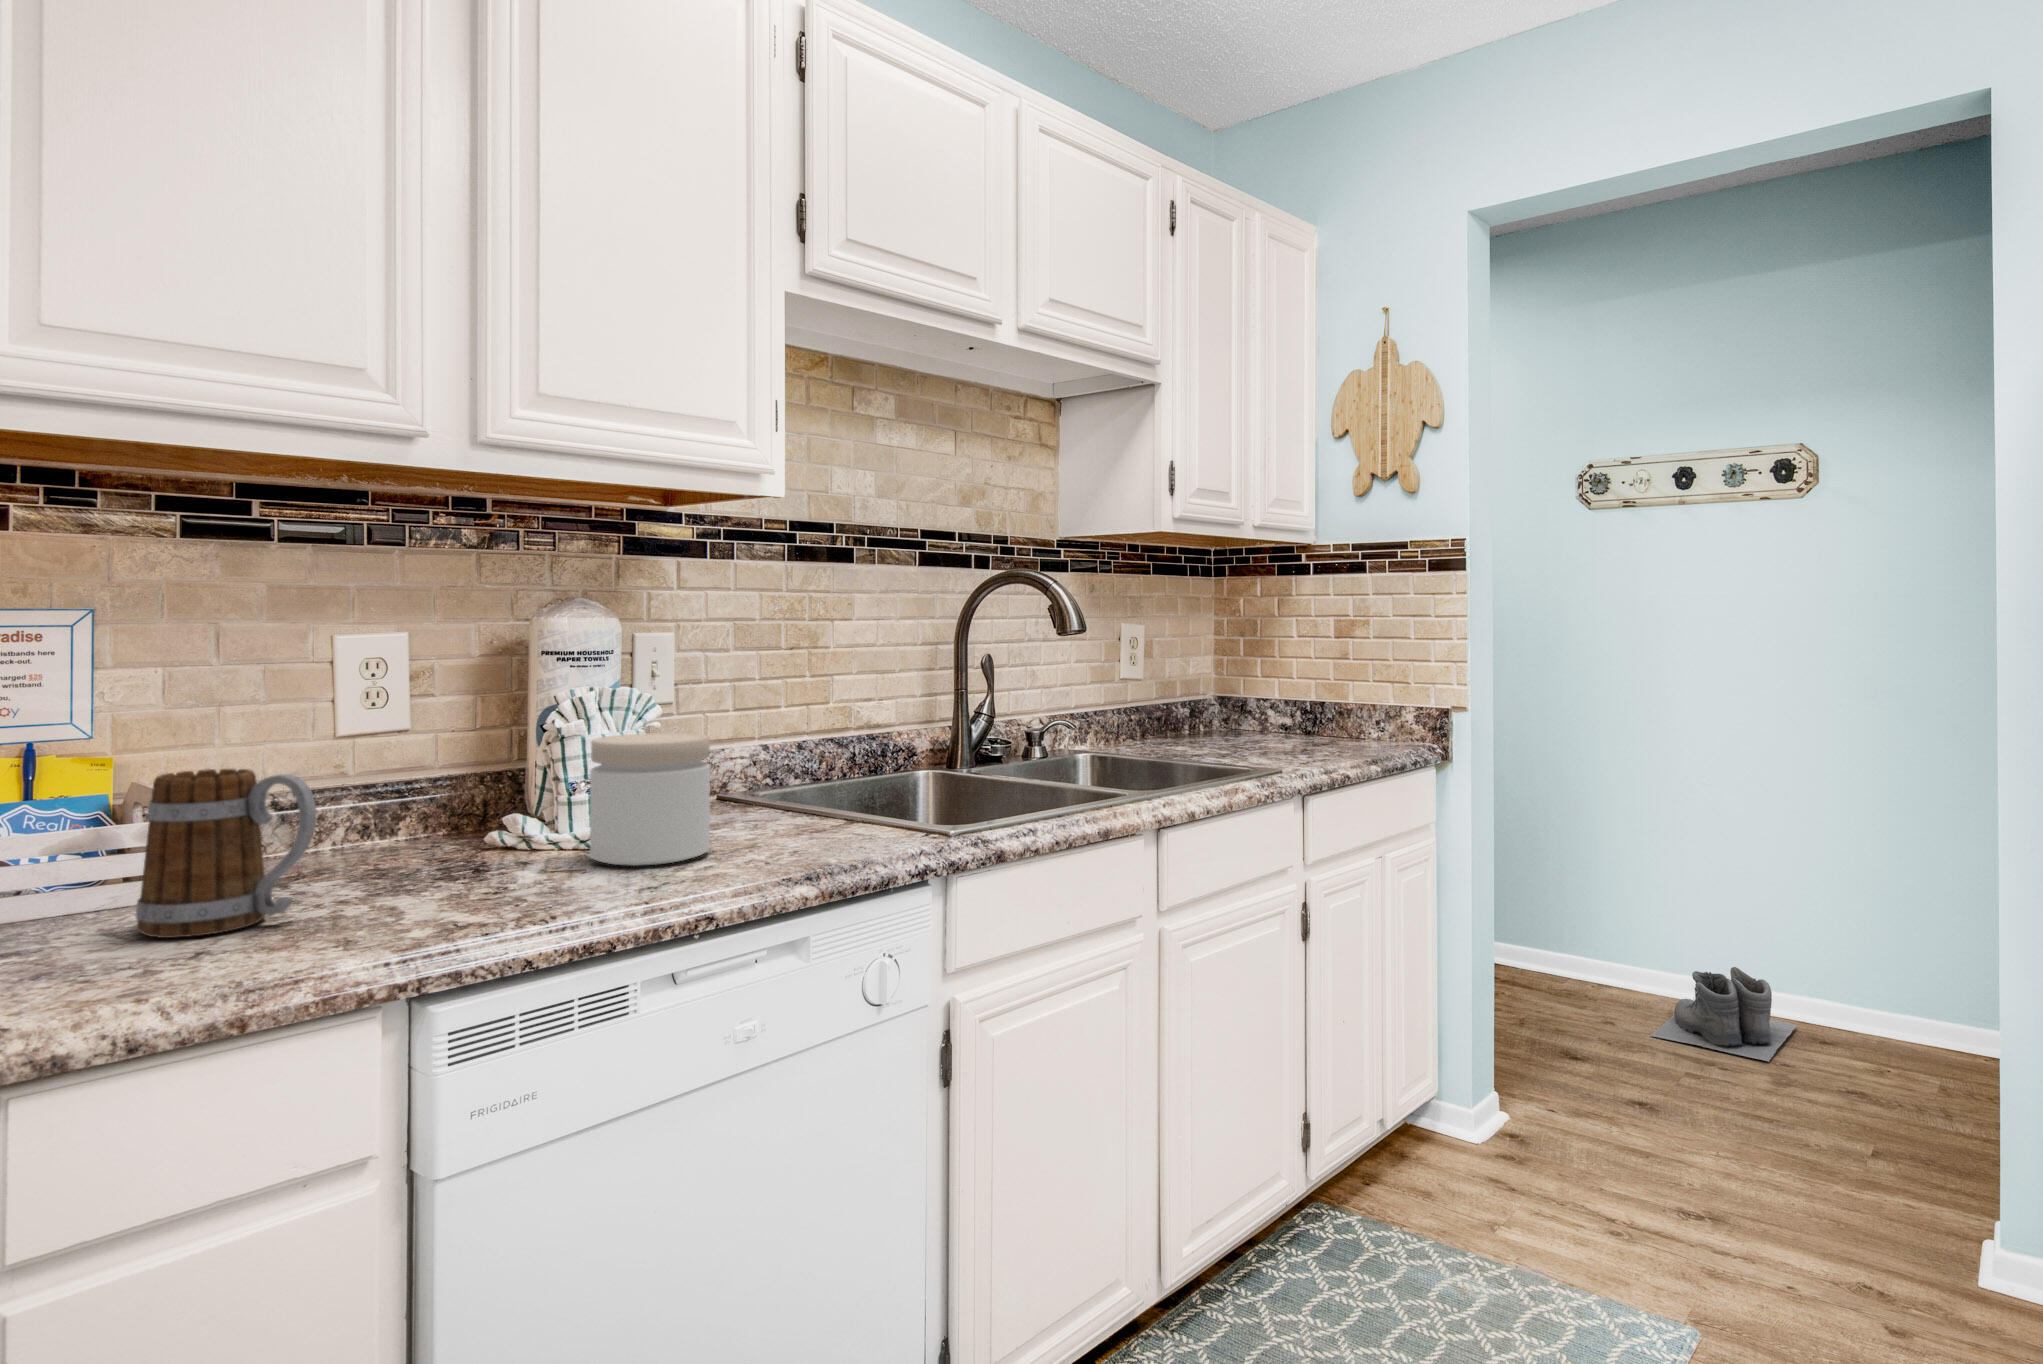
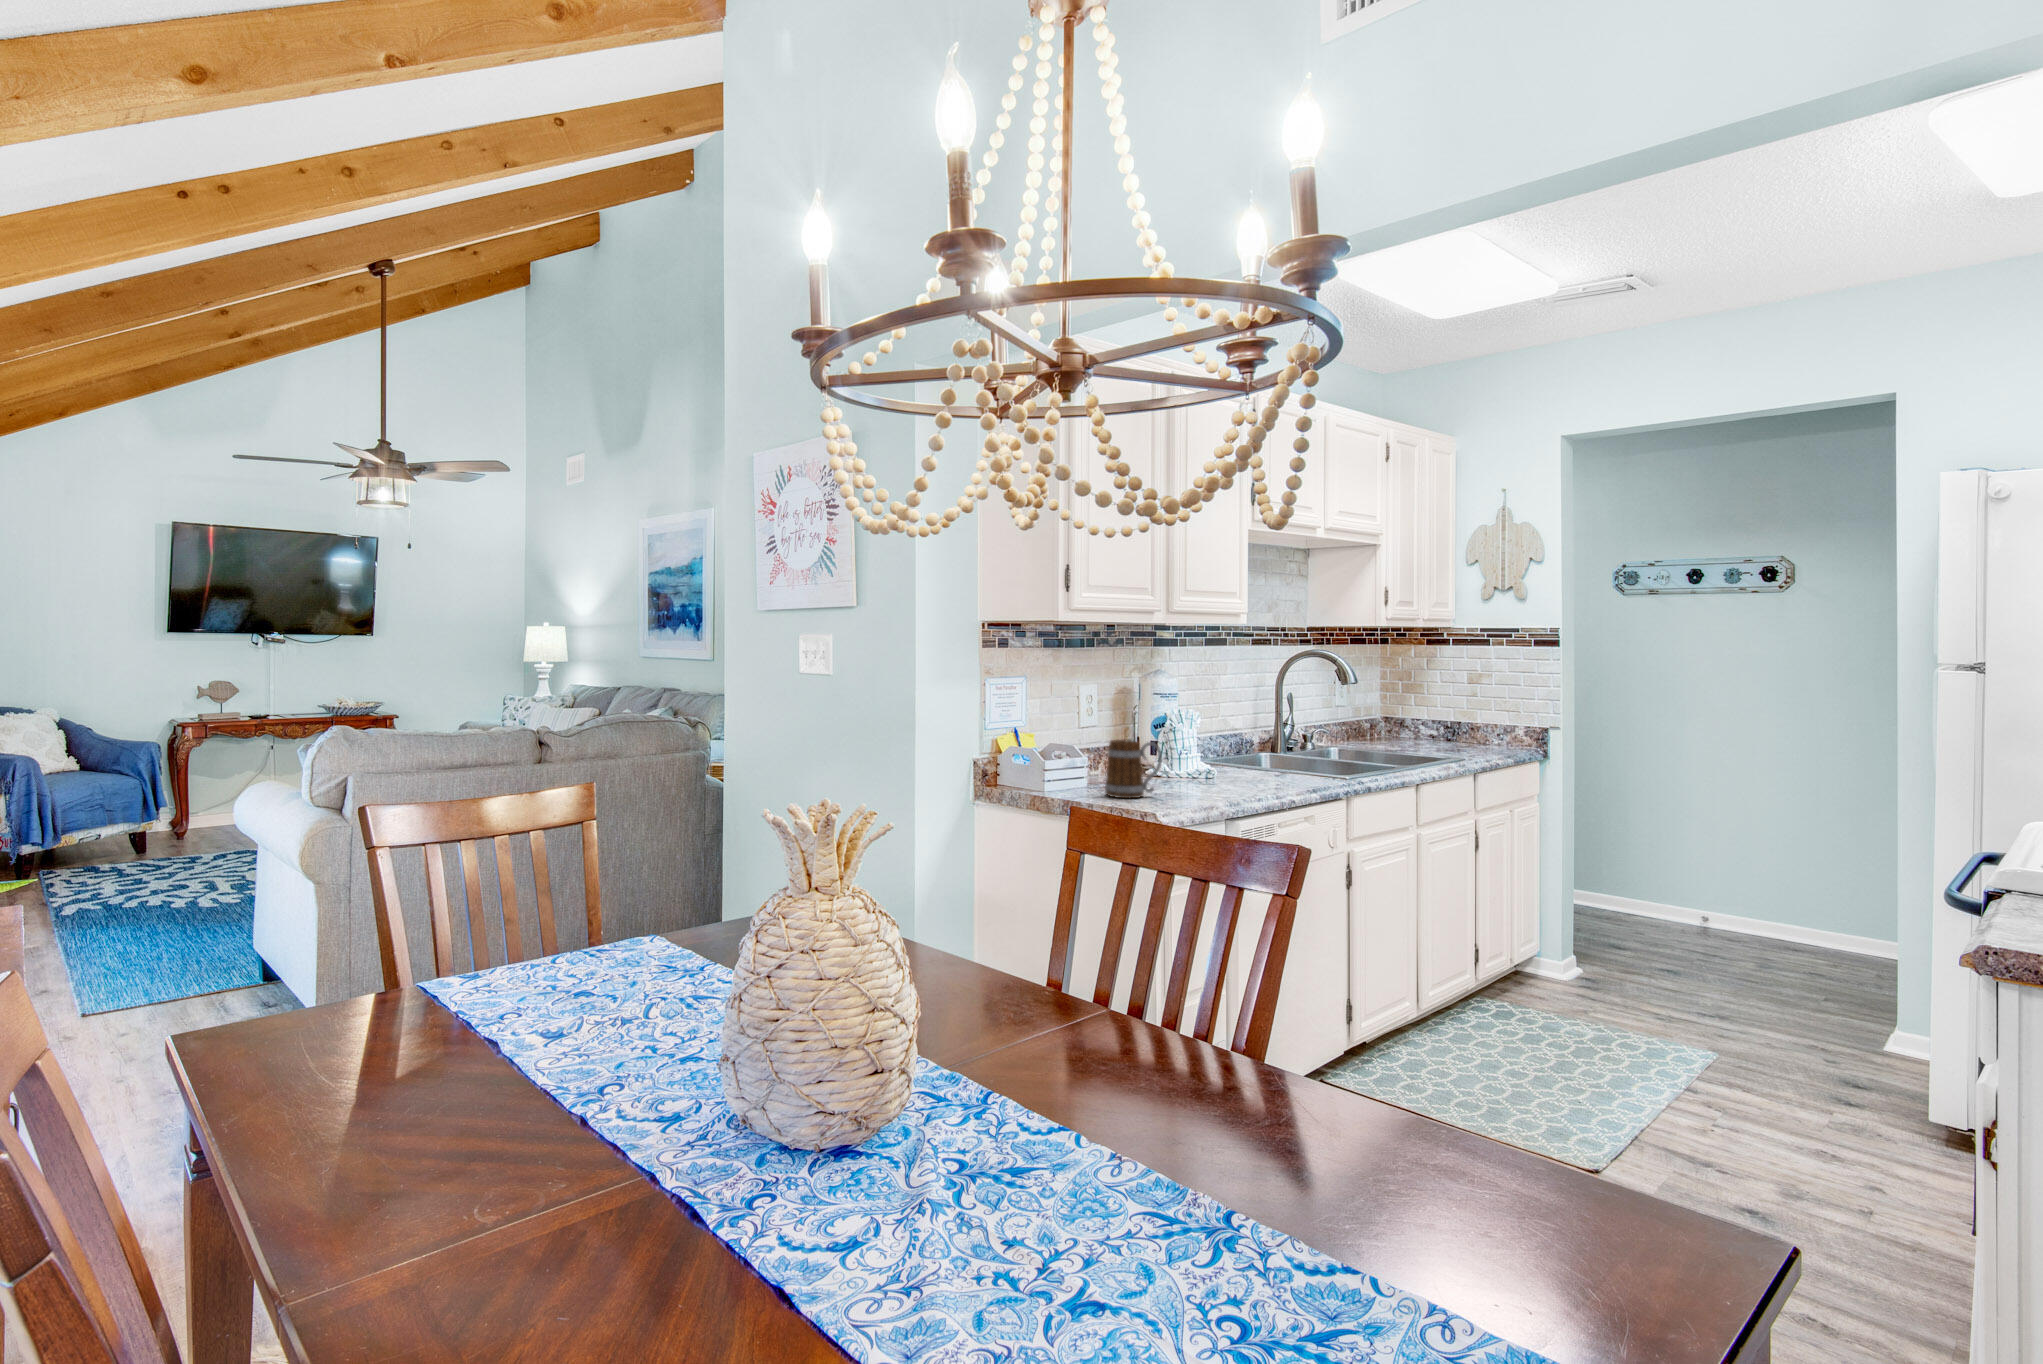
jar: present [590,733,710,866] -> none [1203,730,1253,785]
boots: present [1651,967,1797,1062] -> none [1674,898,1782,957]

